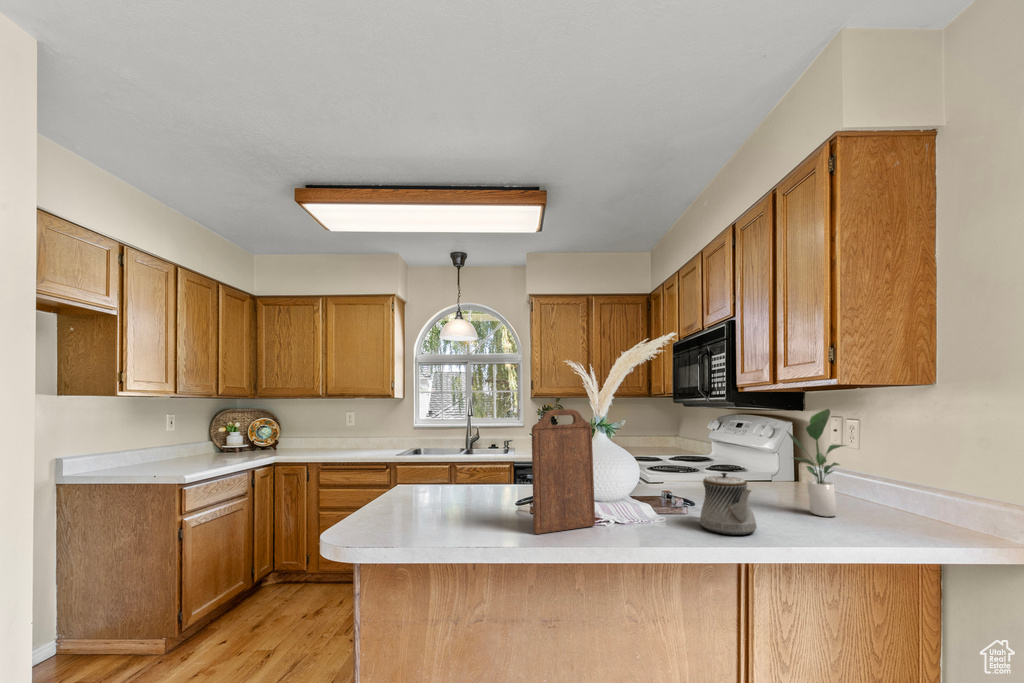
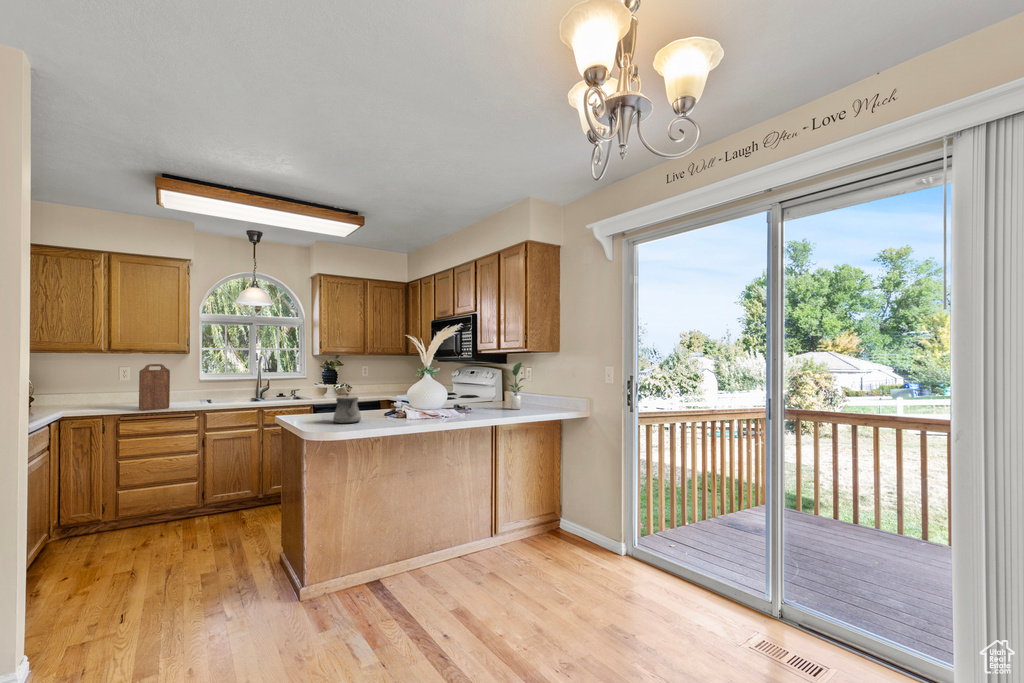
cutting board: present [532,409,595,534] -> present [139,364,170,410]
teapot: present [700,473,757,535] -> present [333,394,361,423]

